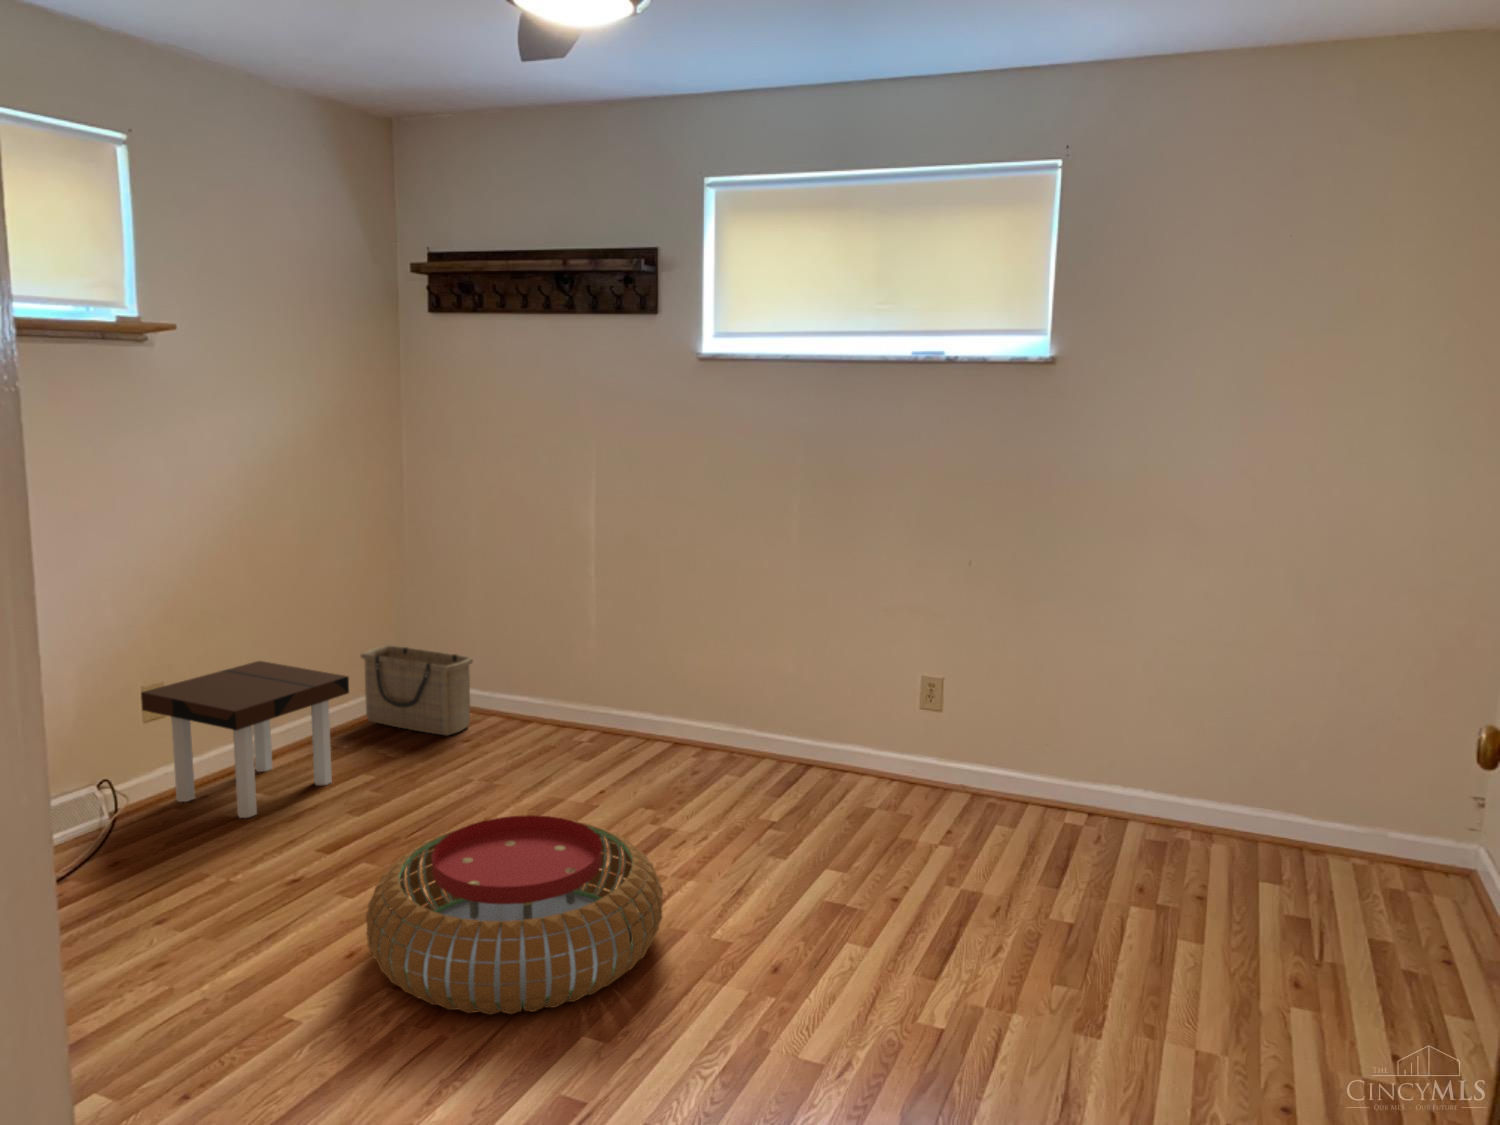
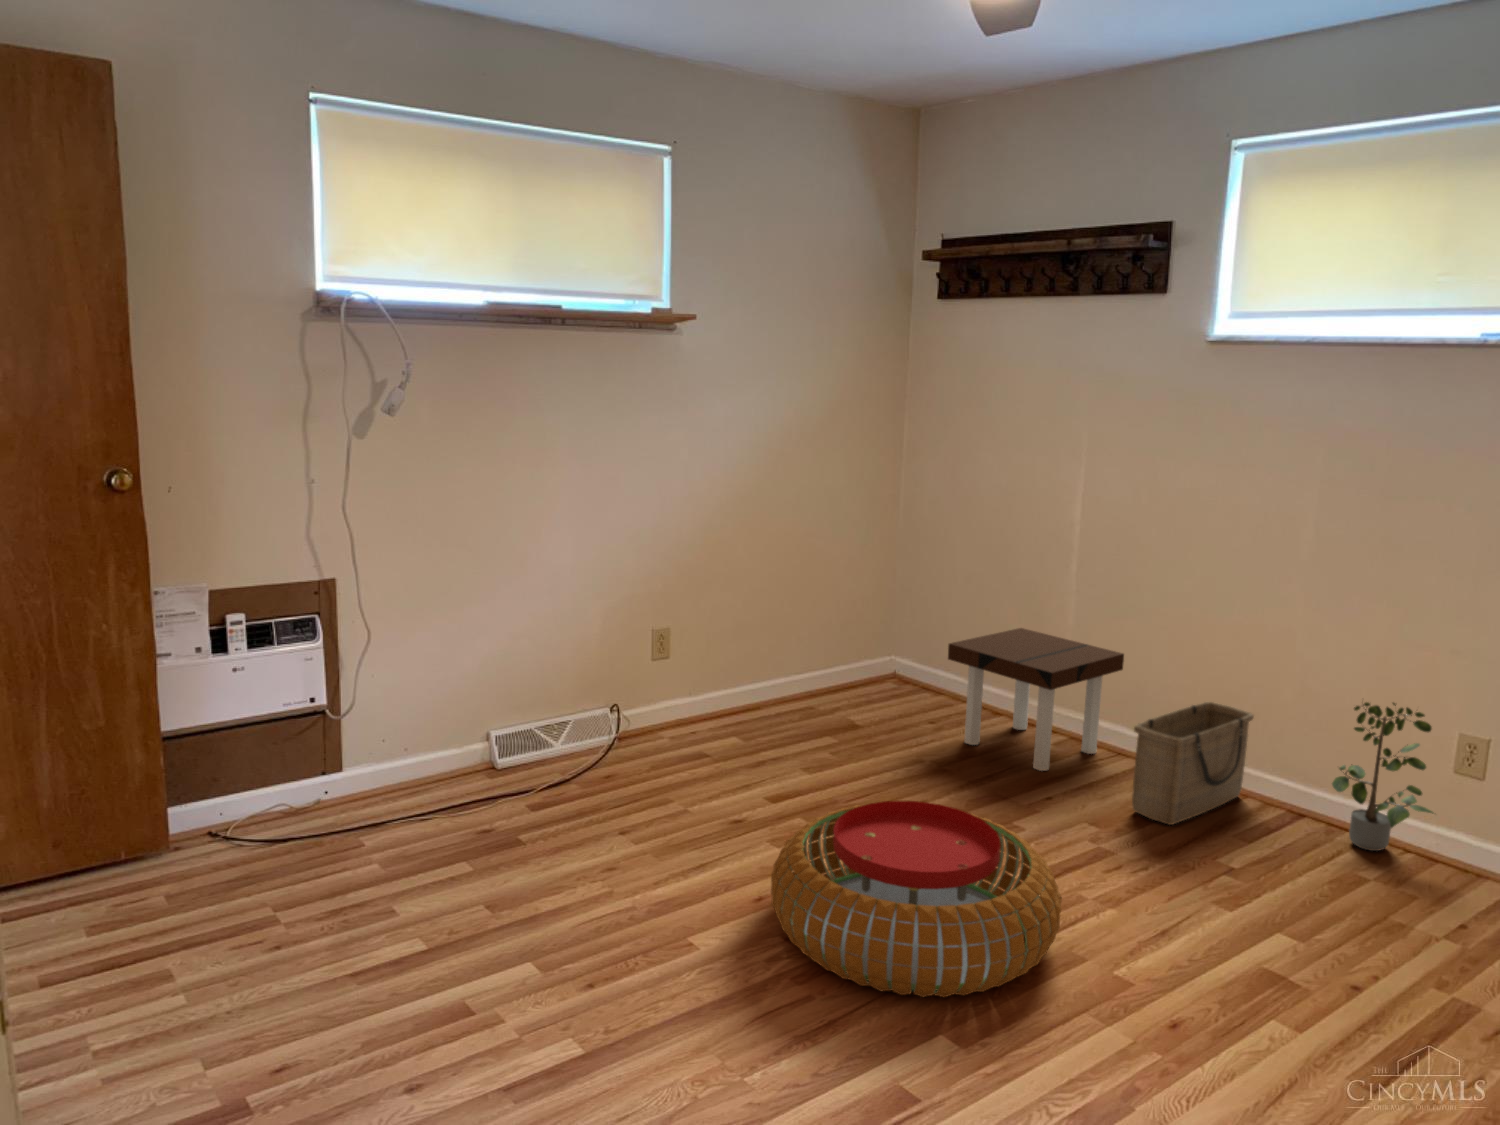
basket: present [361,645,473,735] -> present [1132,702,1254,825]
potted plant: none [834,659,912,784] -> present [1332,702,1433,851]
side table: present [141,661,349,818] -> present [948,628,1124,771]

